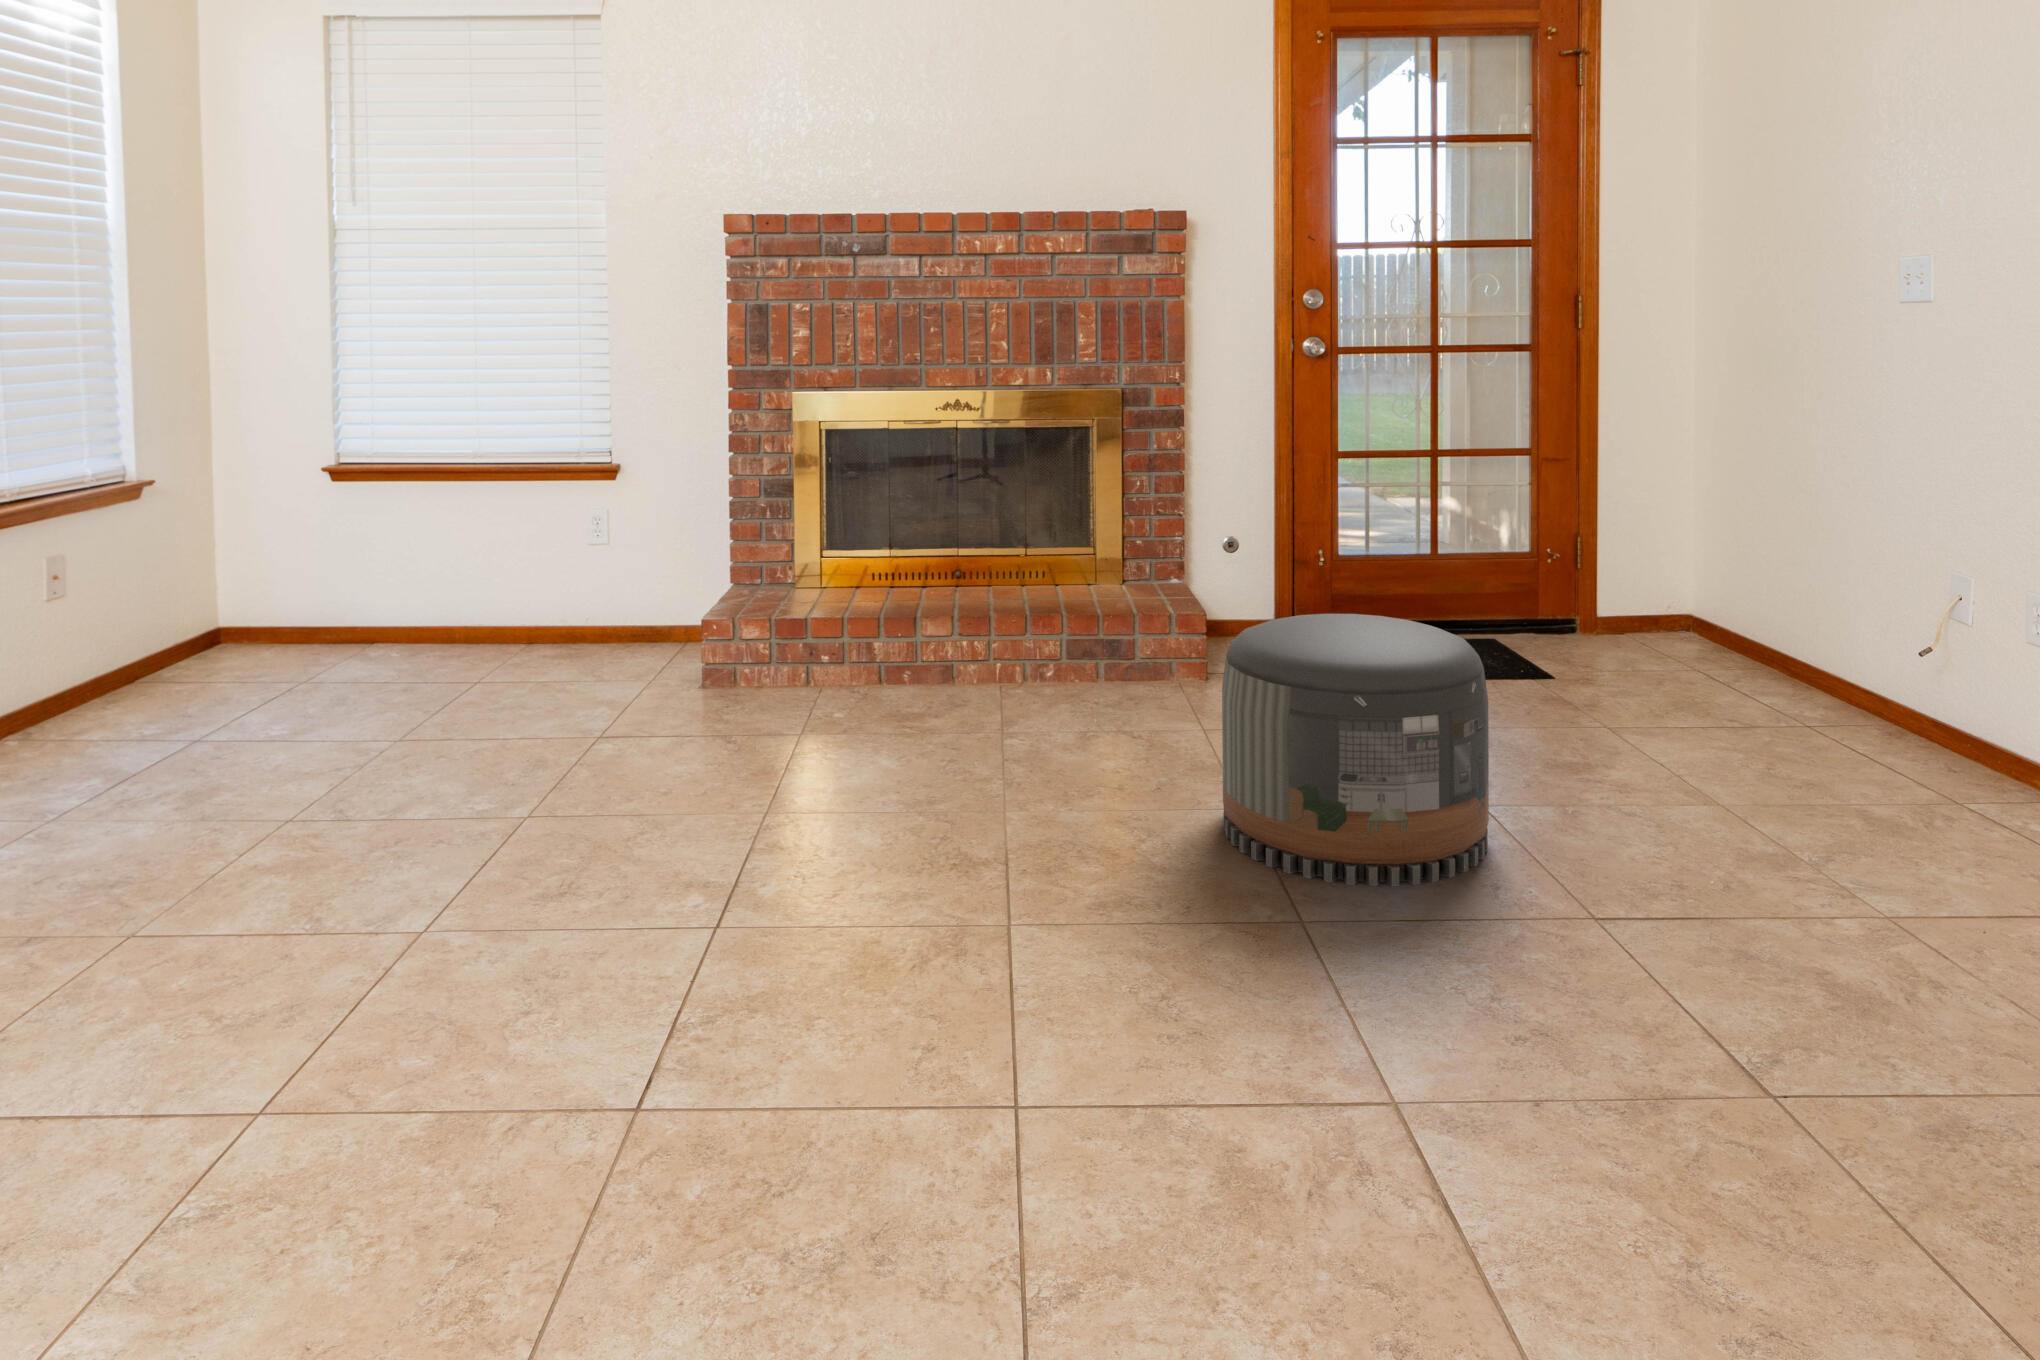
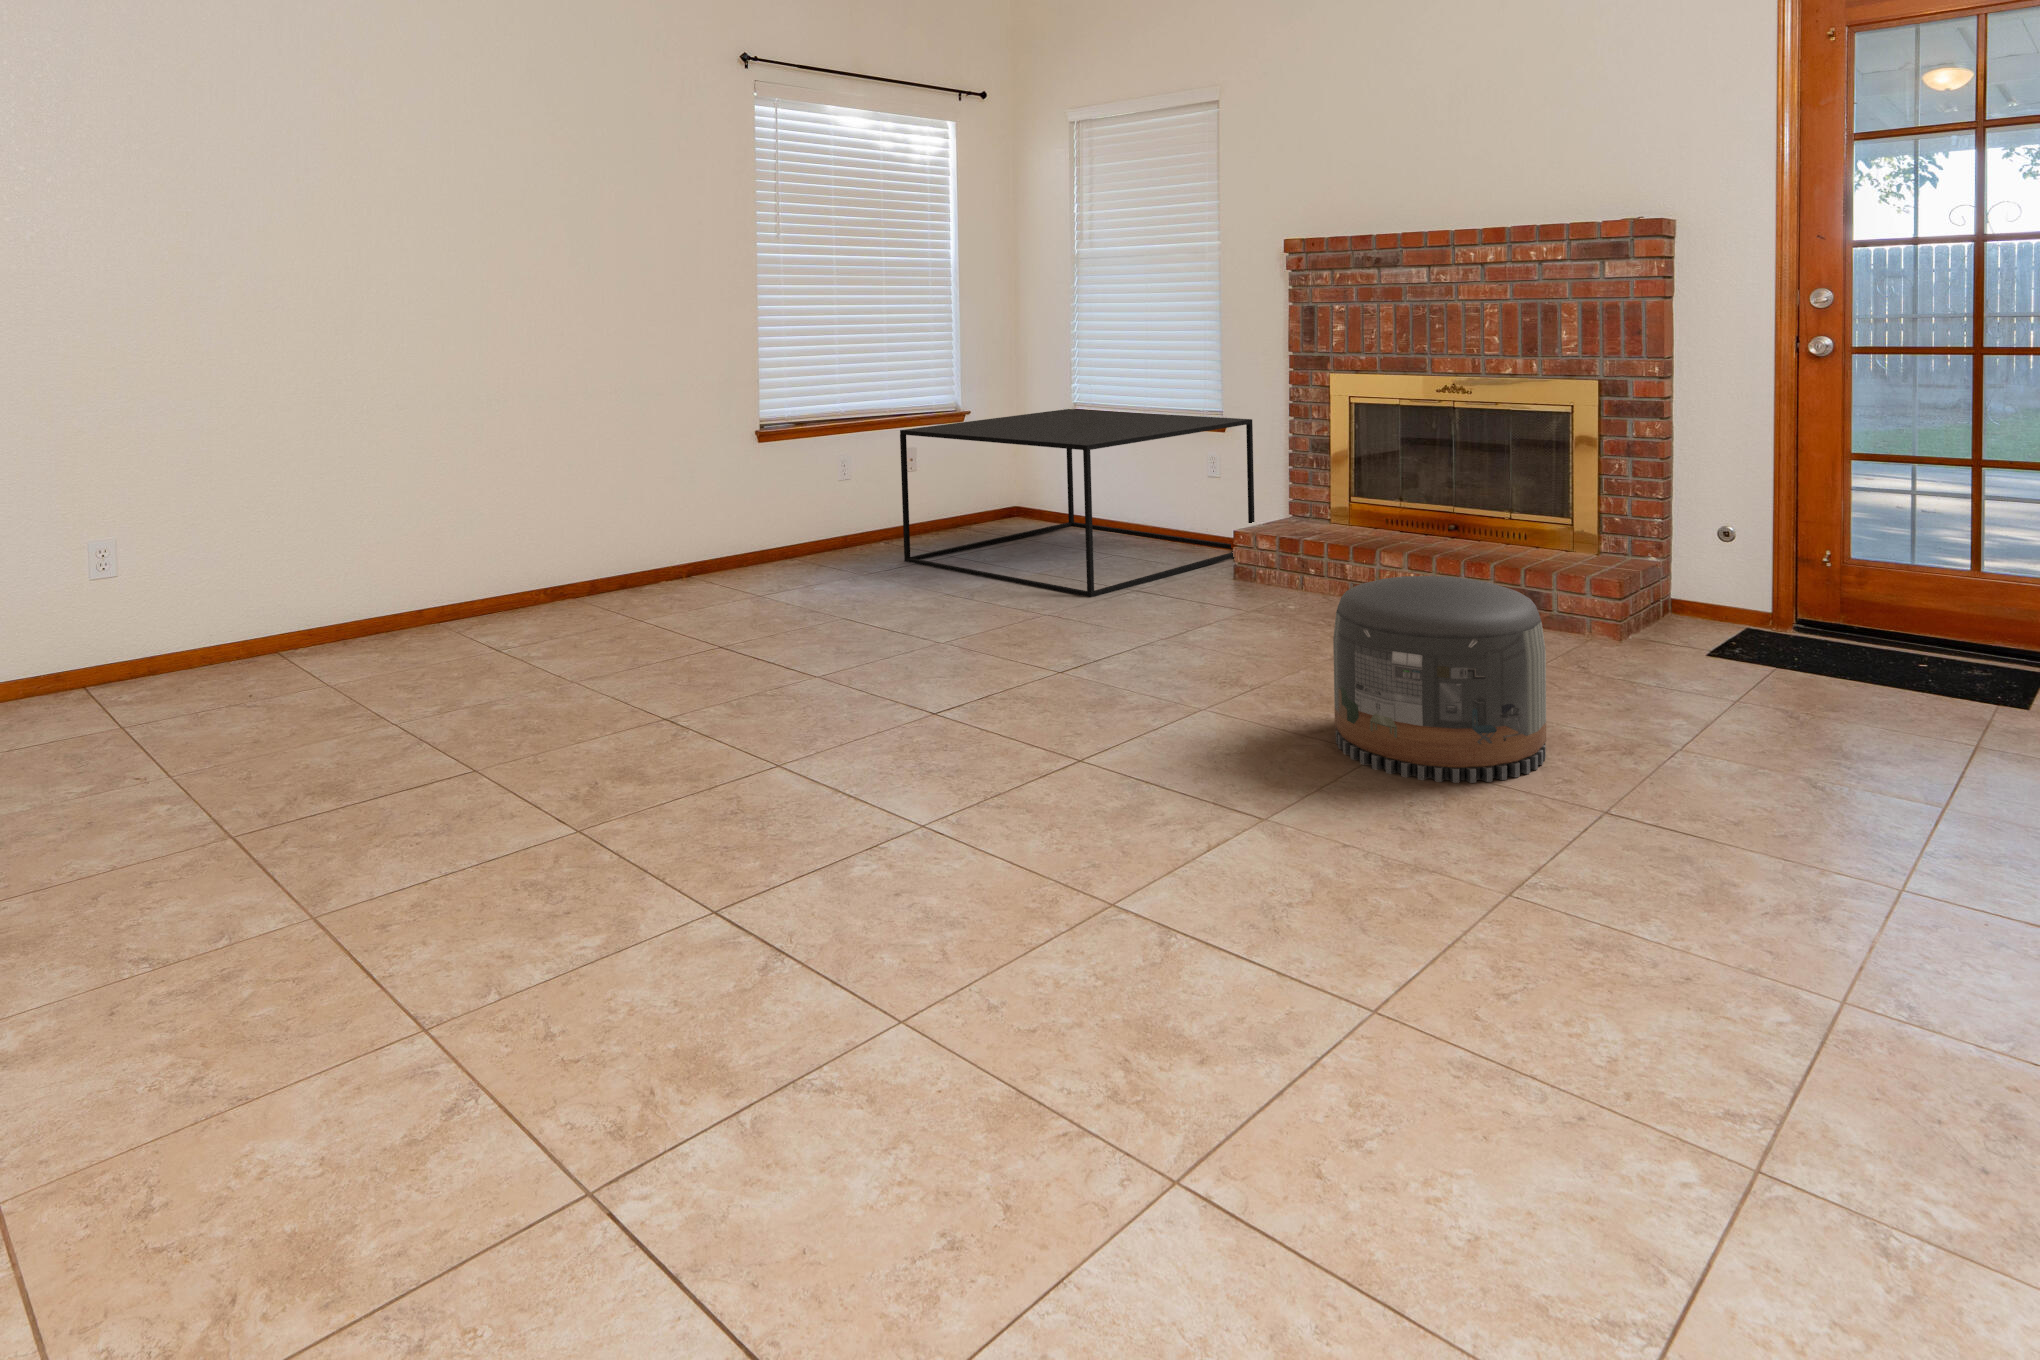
coffee table: none [43,462,645,772] -> present [900,409,1255,597]

